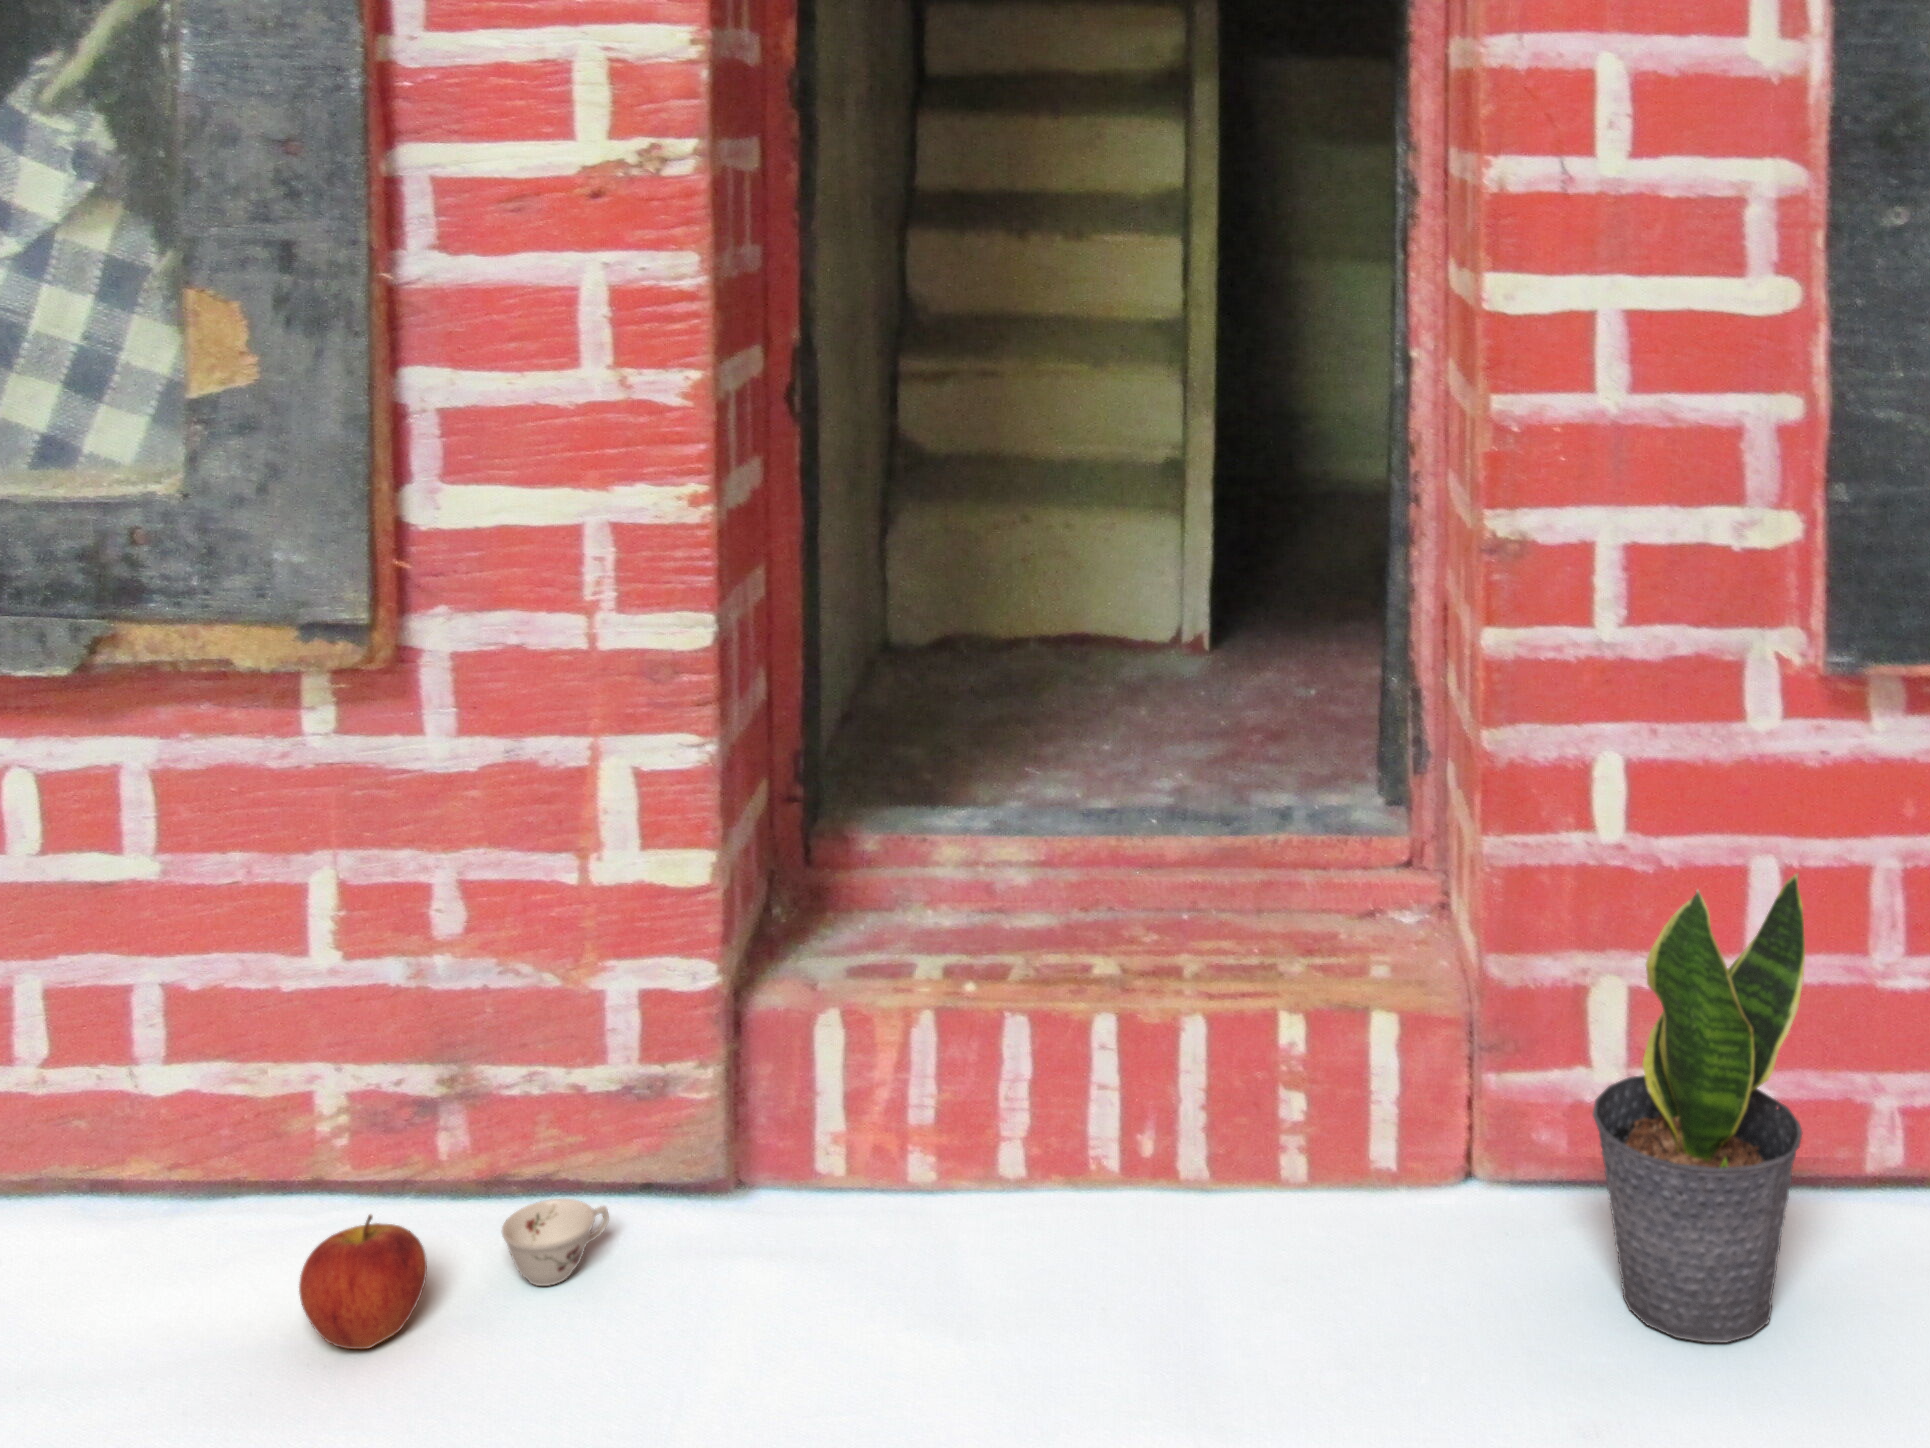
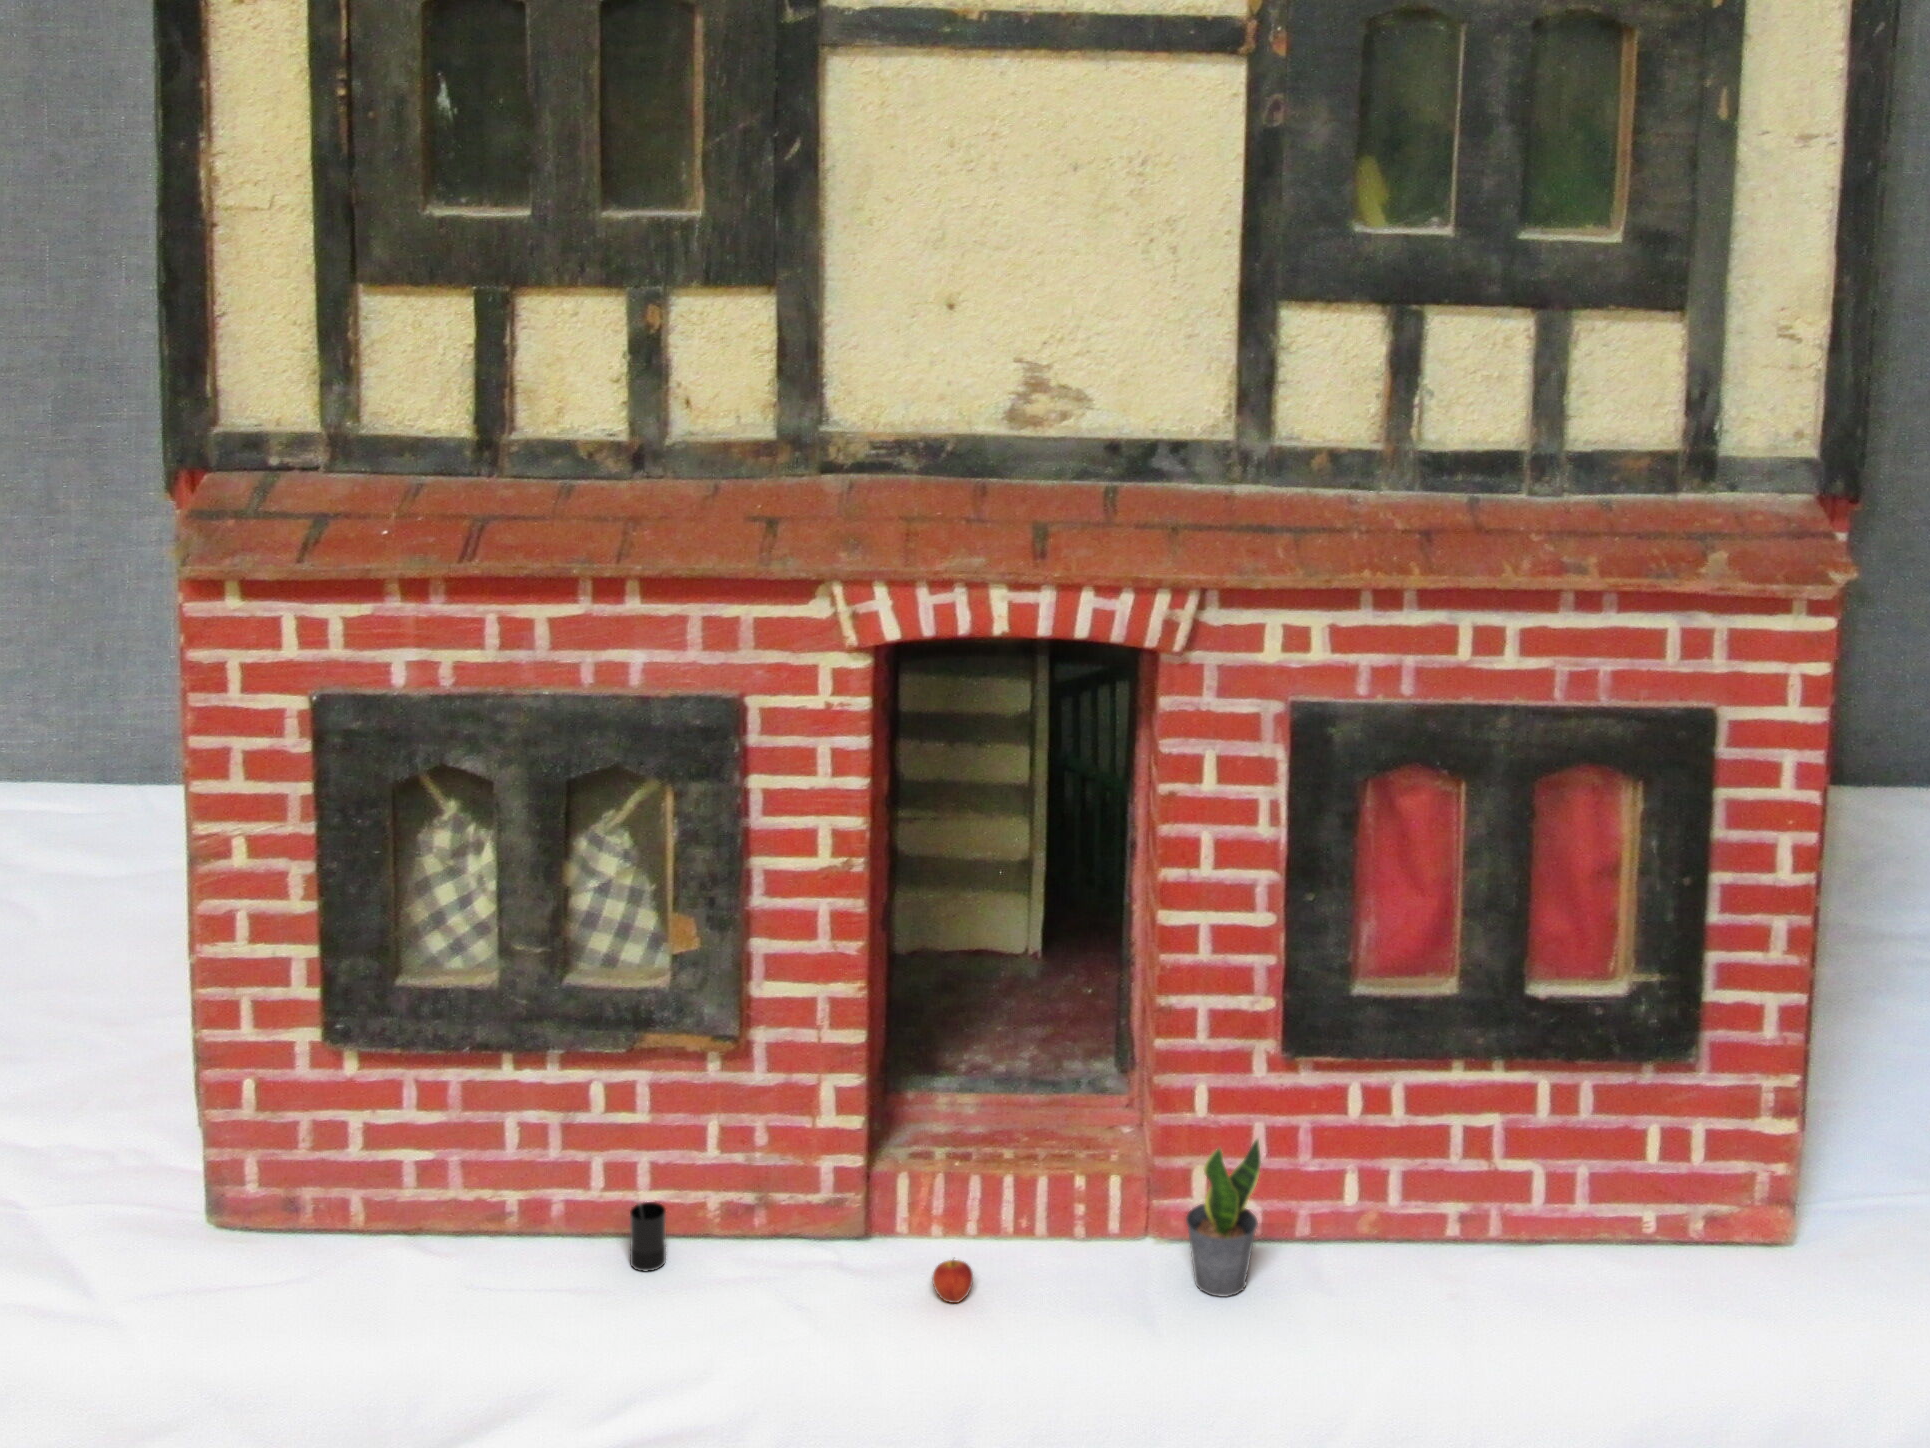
candle: none [61,1080,173,1282] -> present [630,1202,666,1271]
teacup: present [502,1199,609,1286] -> none [793,1243,827,1274]
apple: present [299,1215,427,1349] -> present [932,1259,973,1303]

